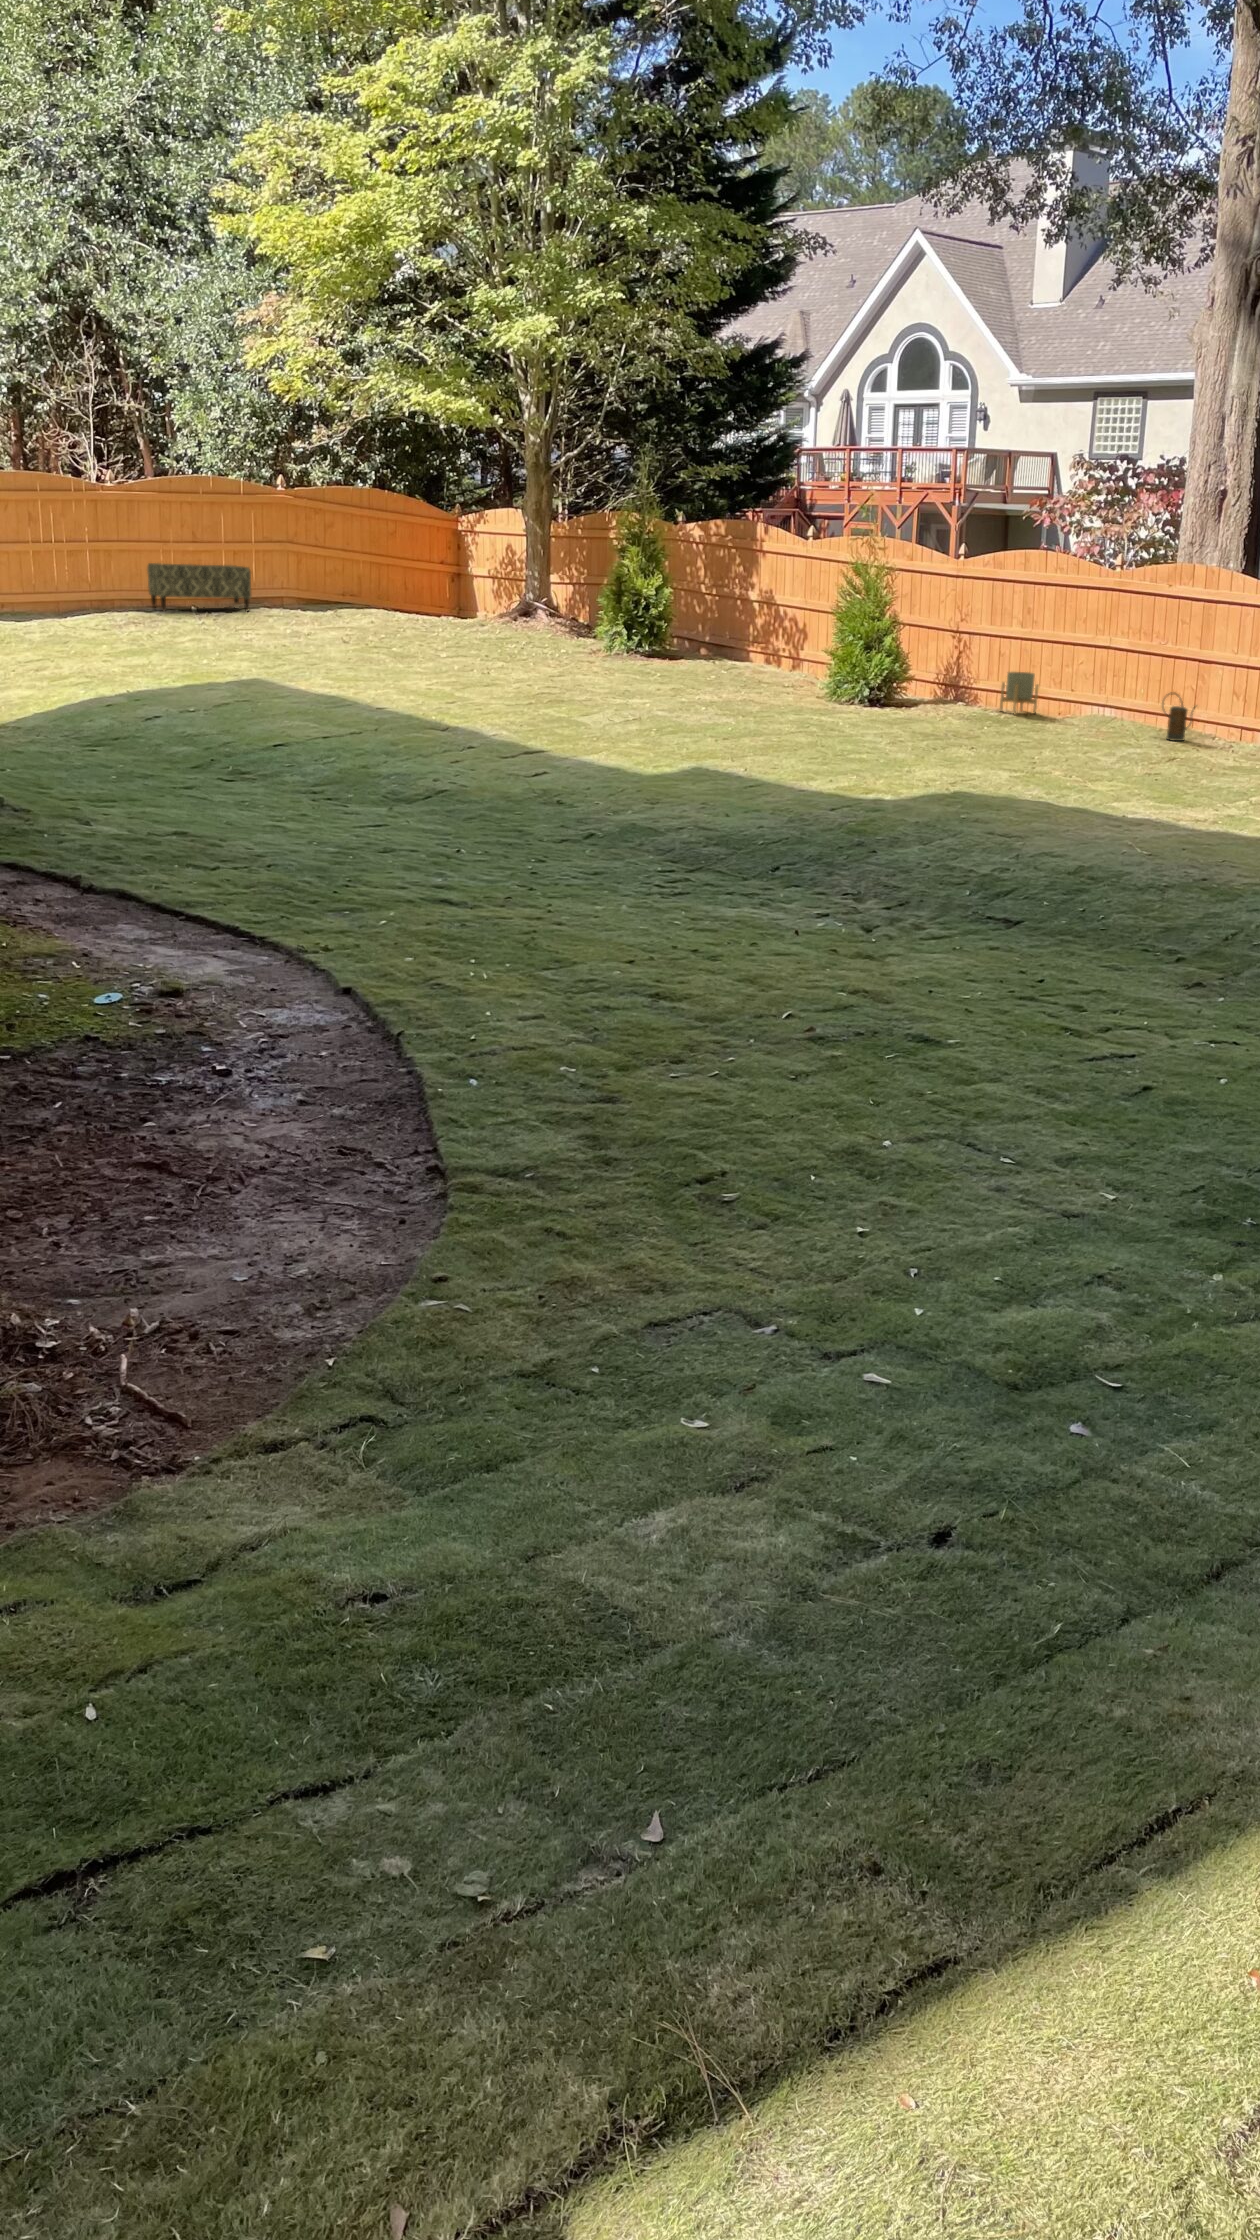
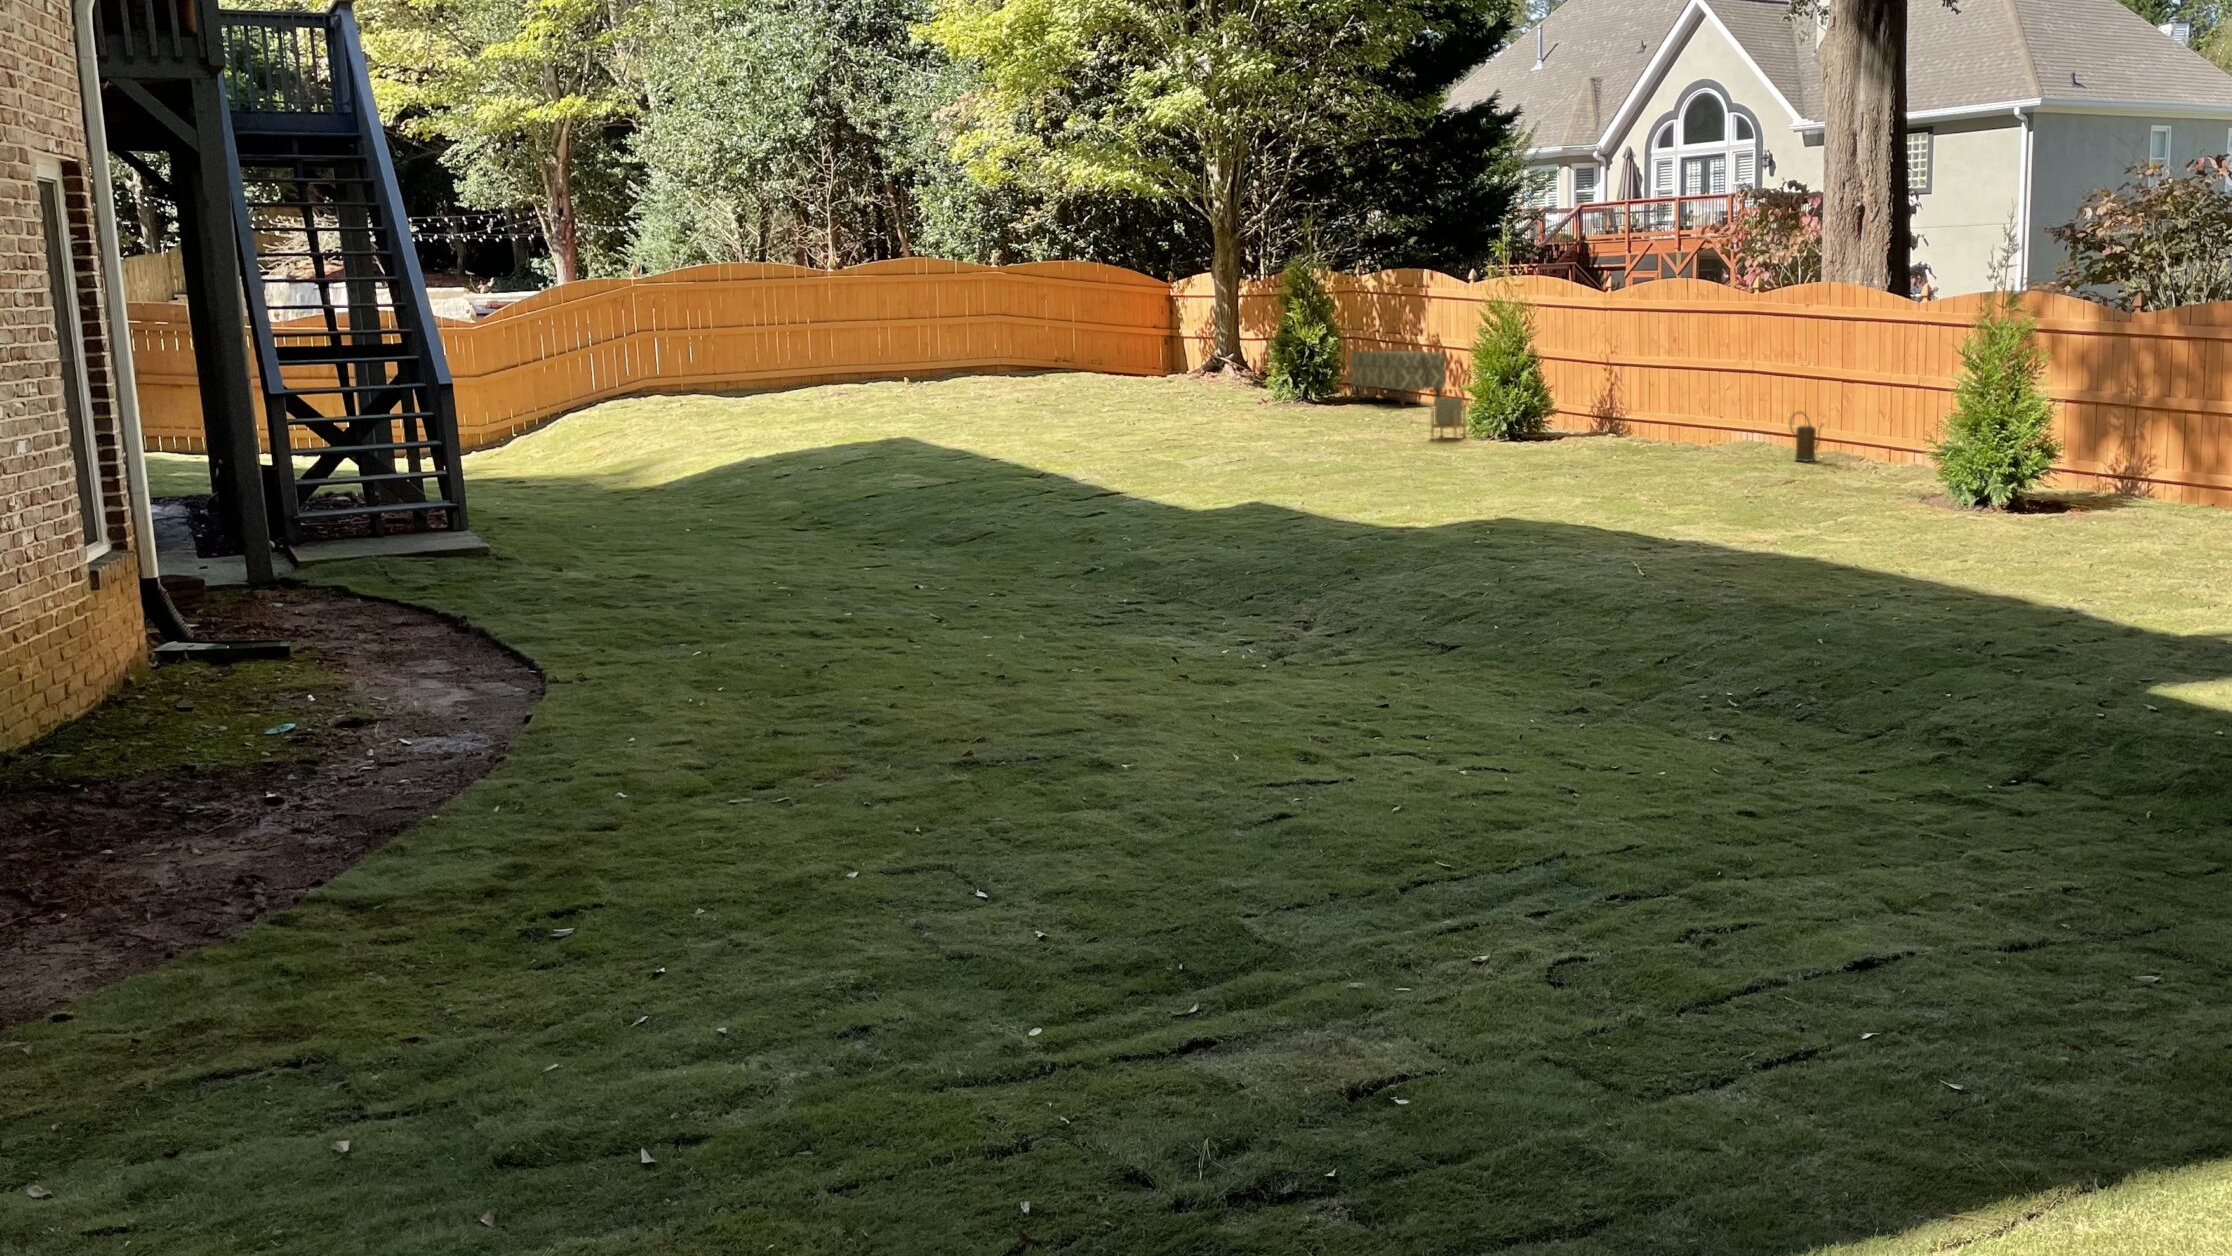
bench: present [147,563,251,612] -> present [1351,351,1445,405]
planter: present [1000,672,1039,714] -> present [1431,397,1466,438]

